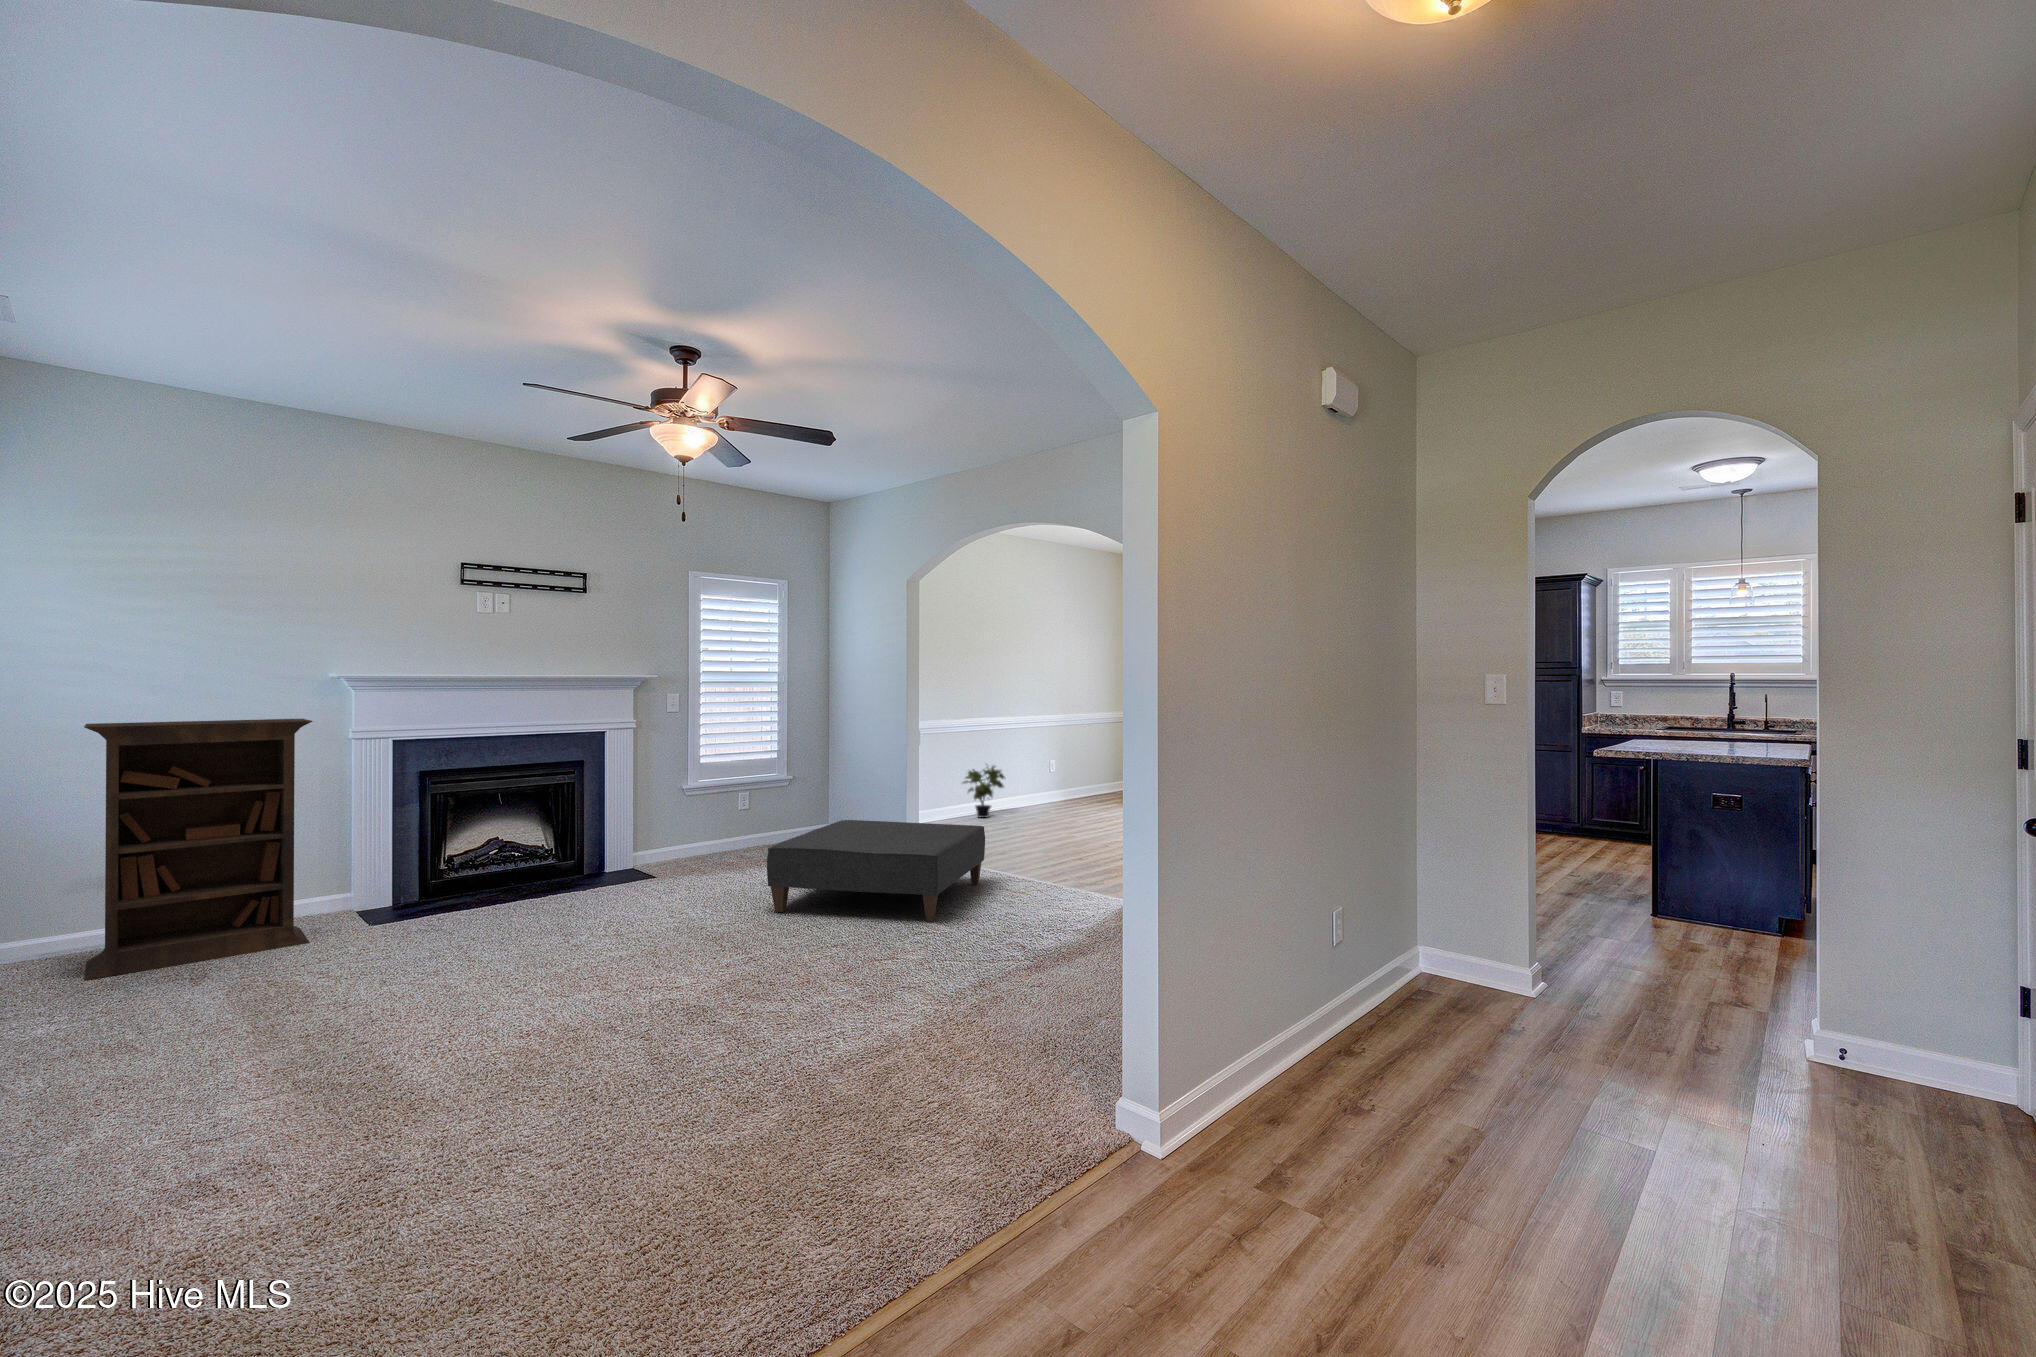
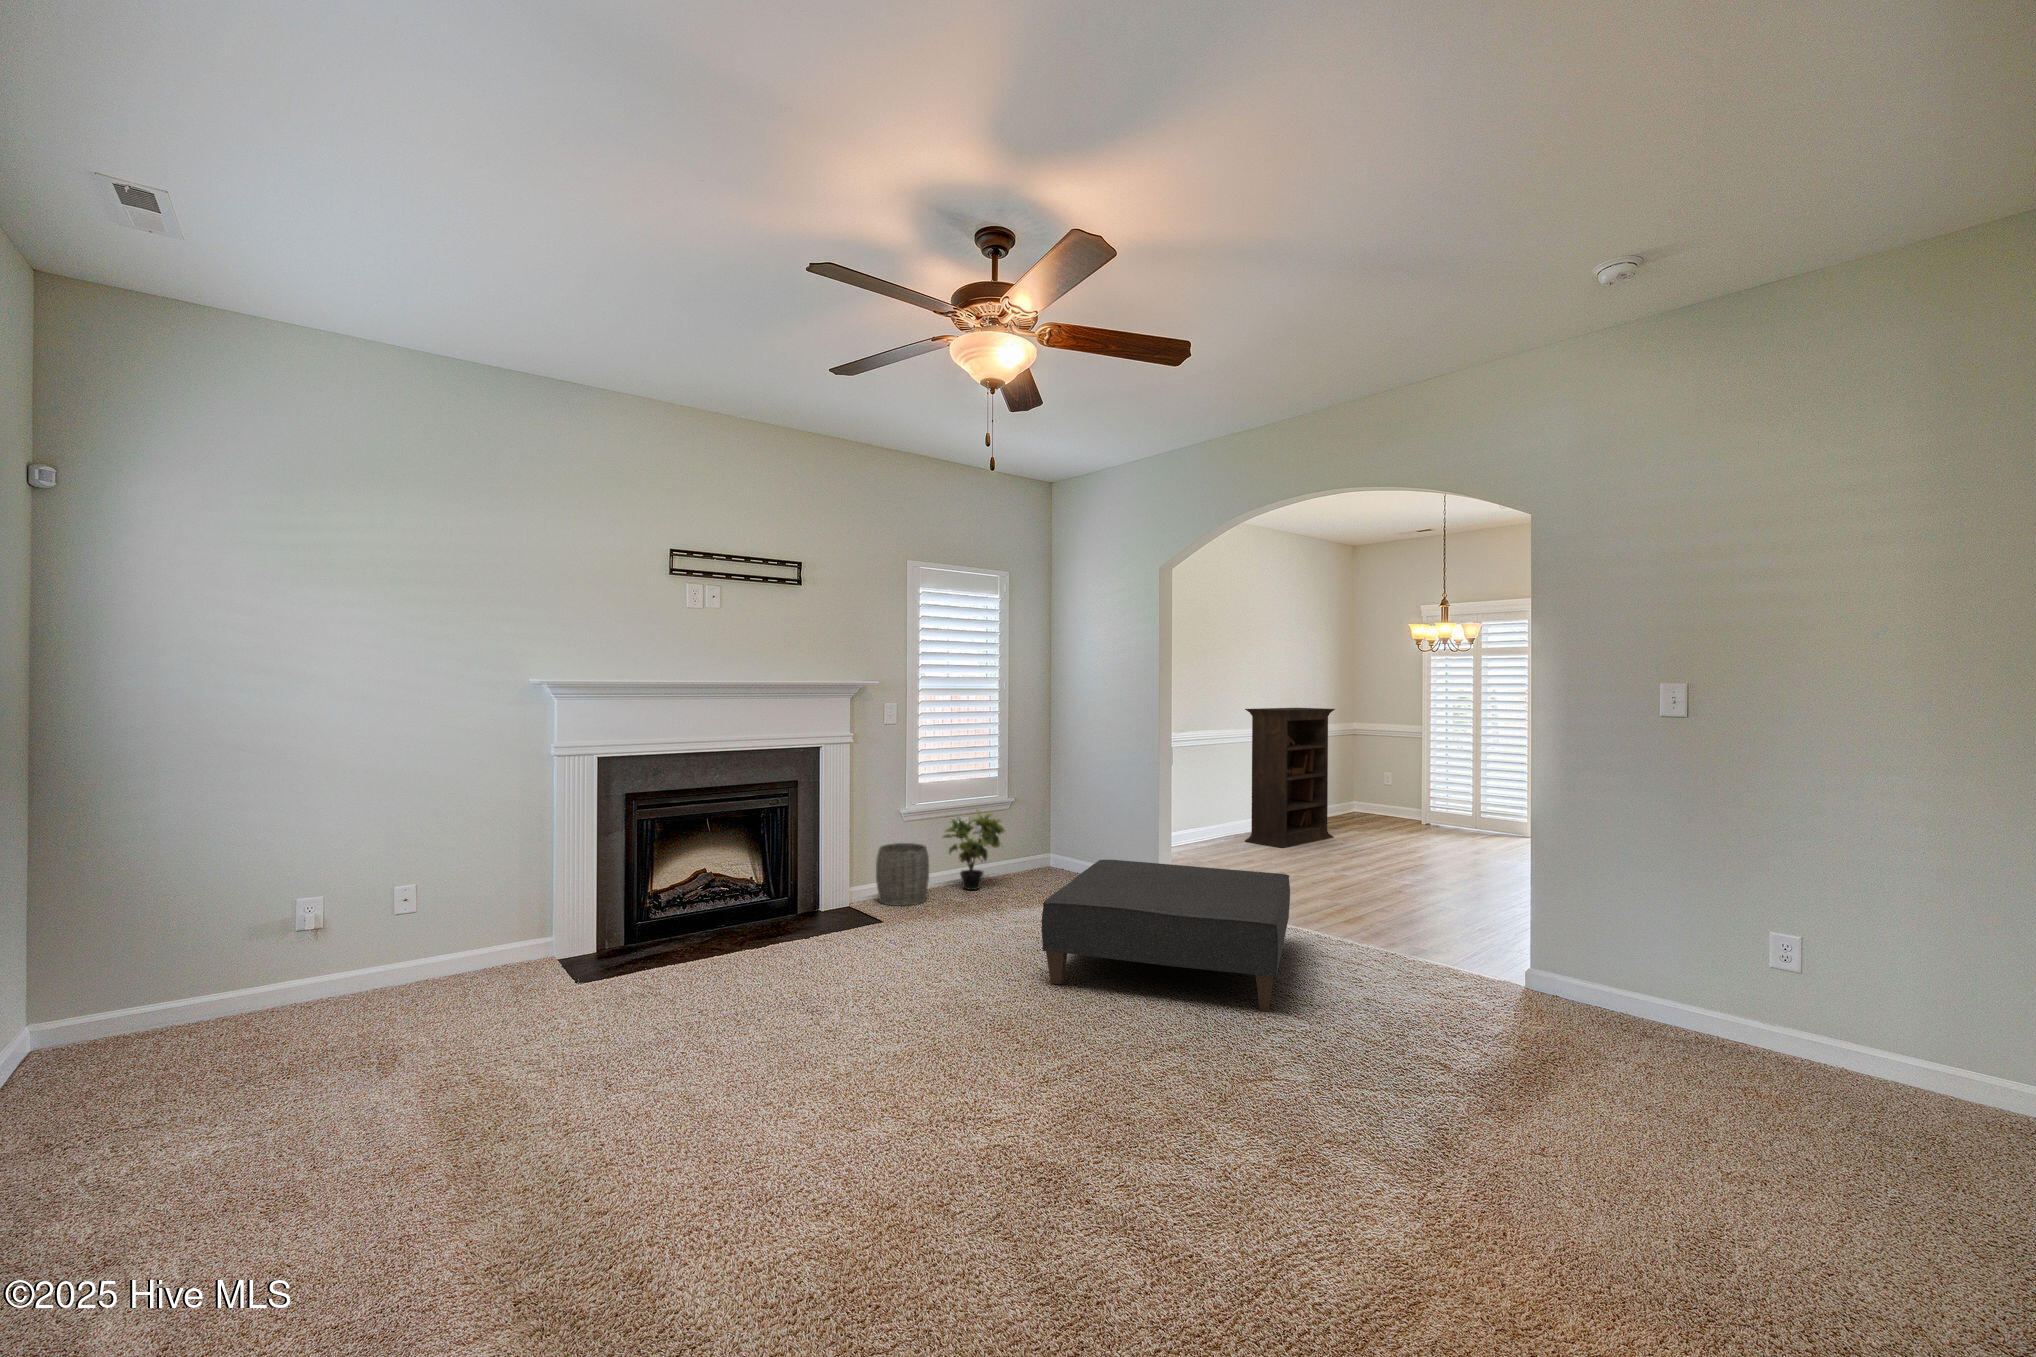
bookcase: present [84,719,313,980] -> present [1245,708,1335,848]
potted plant: present [963,766,1005,818] -> present [943,810,1005,890]
woven basket: none [659,815,707,867] -> present [876,843,929,906]

